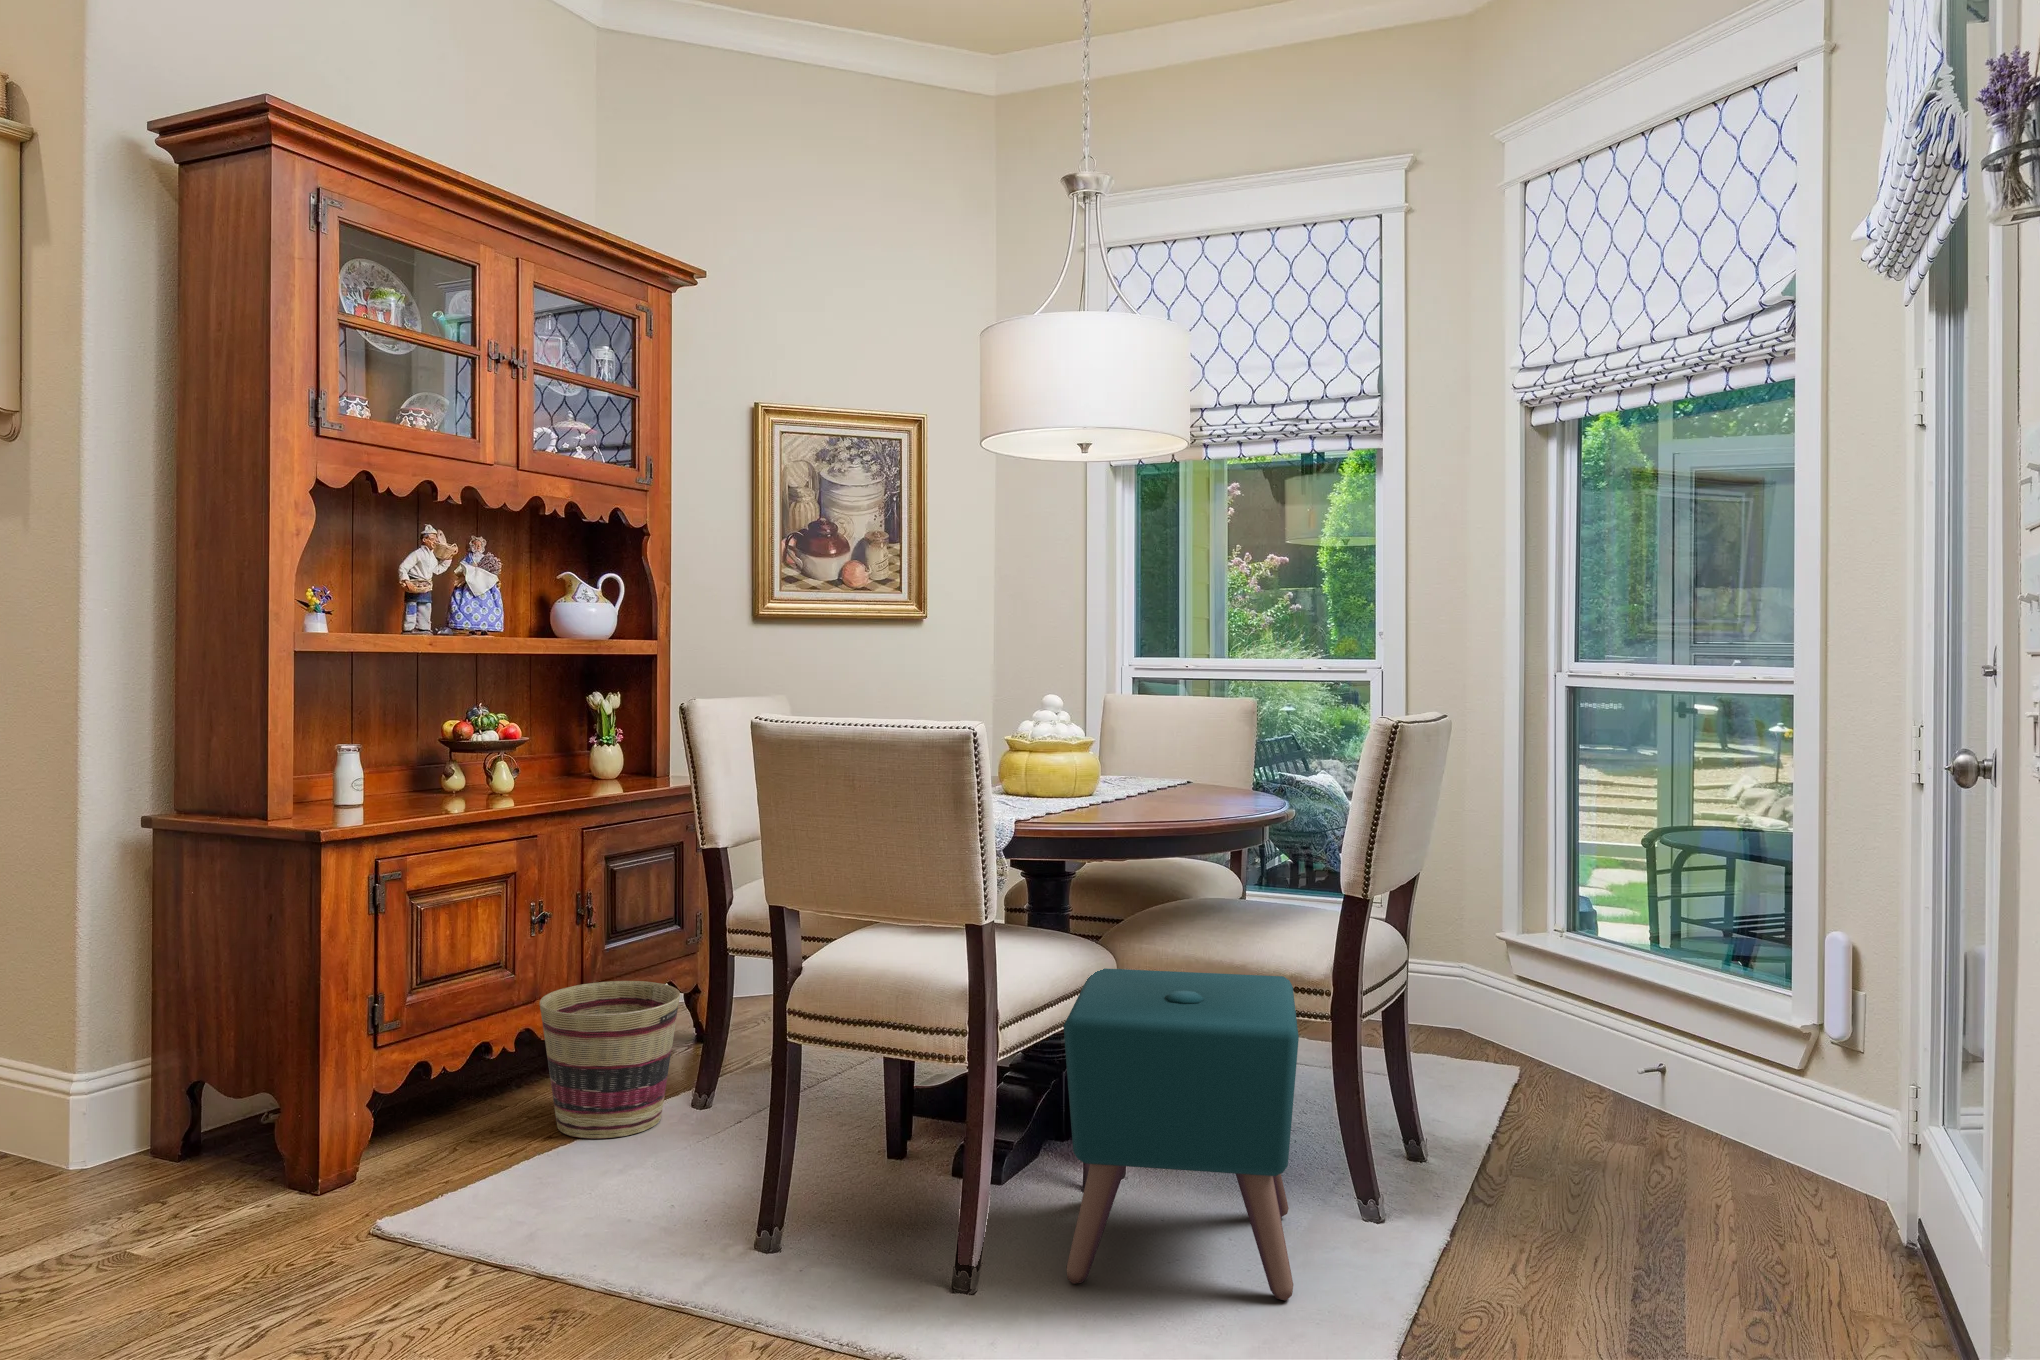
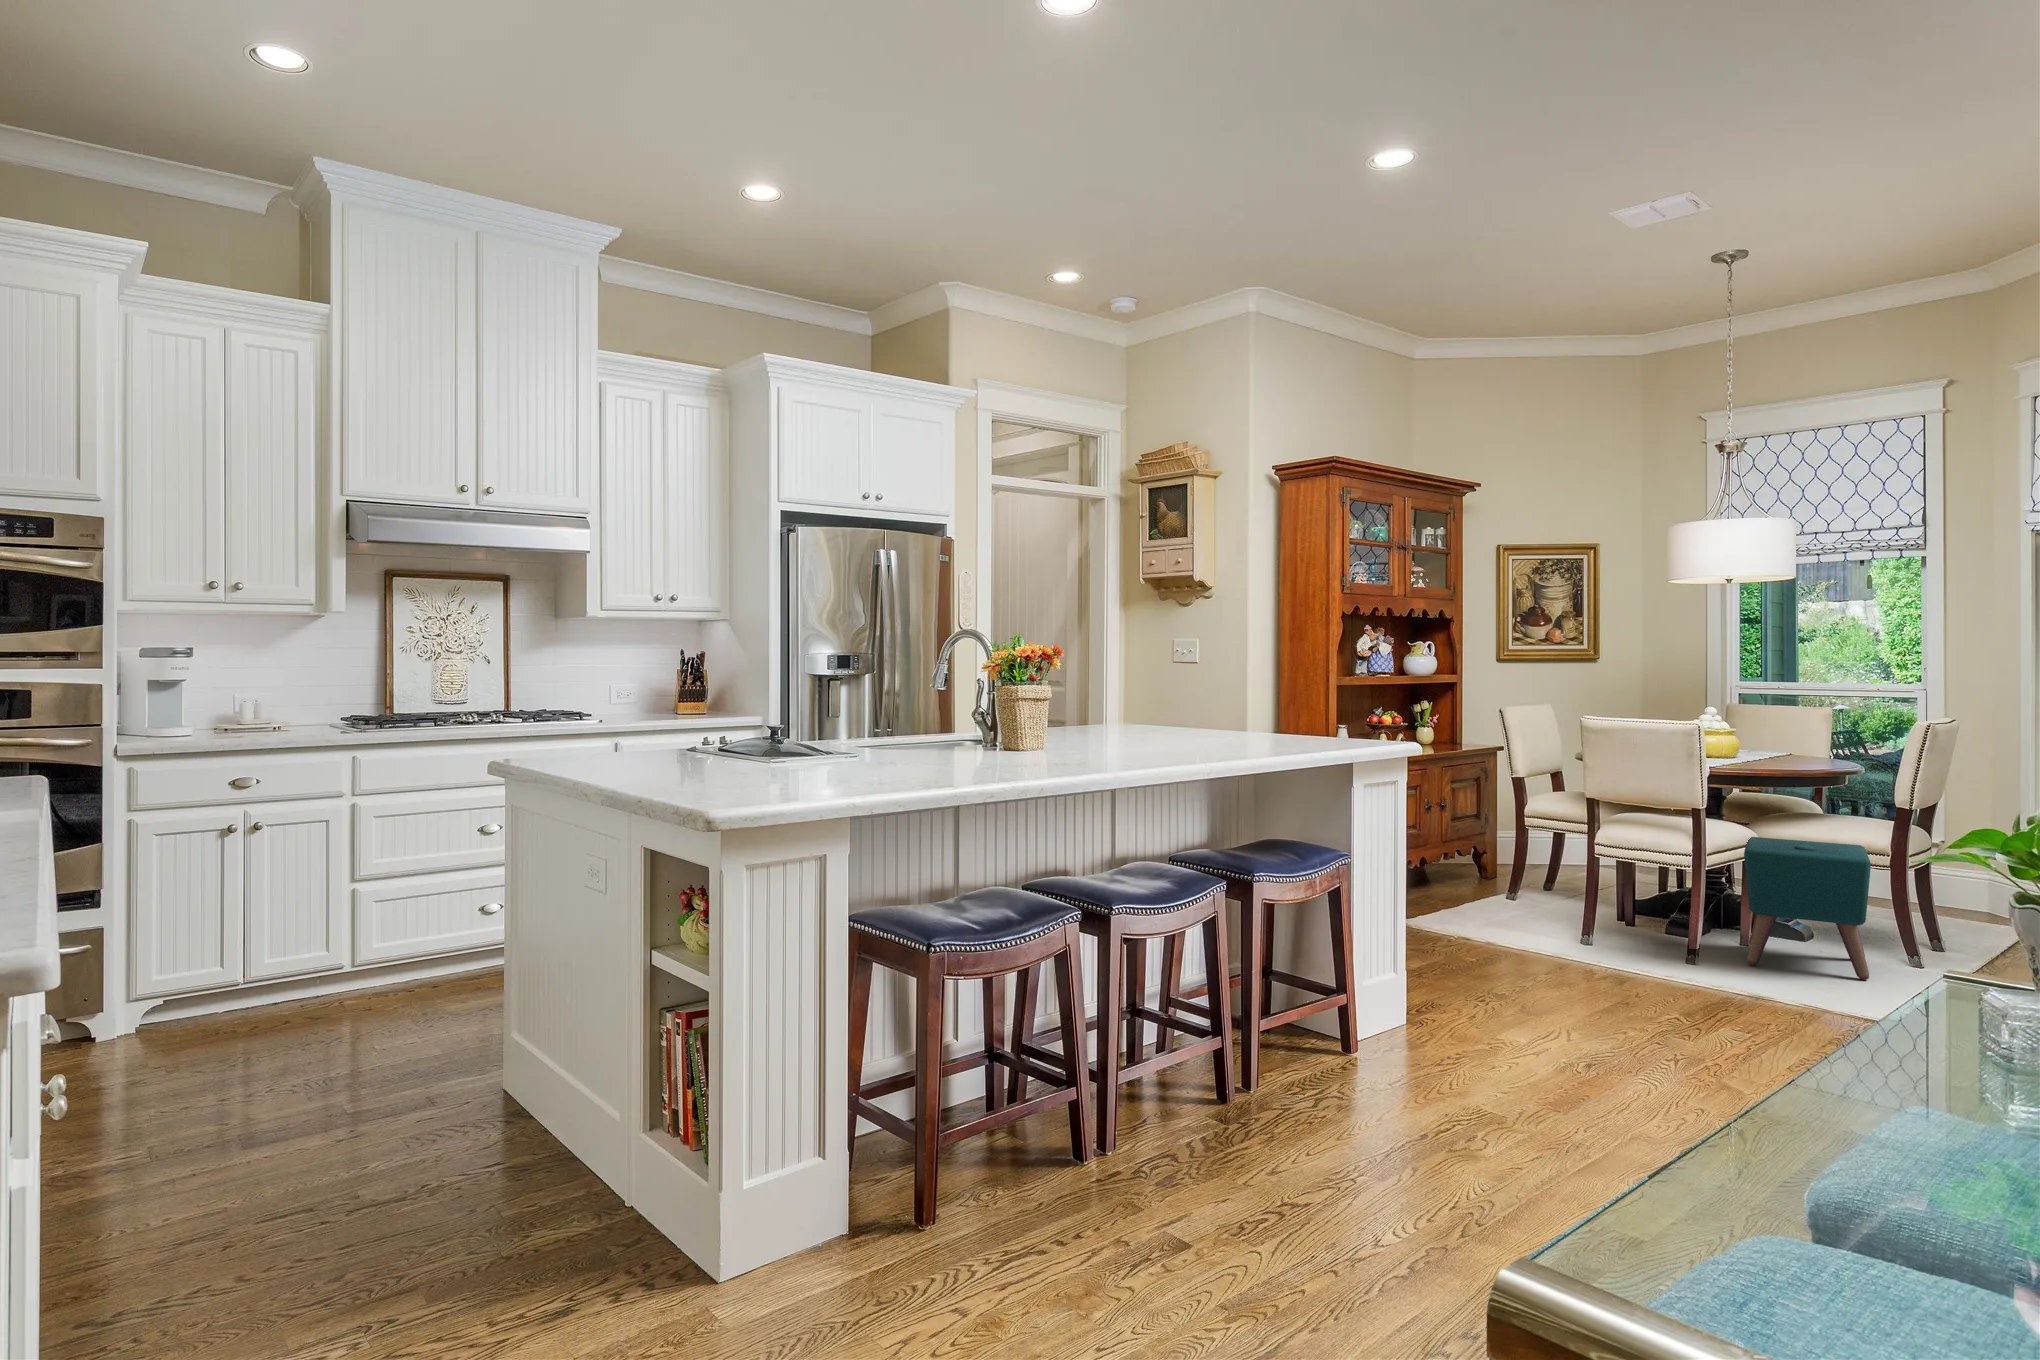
basket: present [540,981,680,1139] -> none [1440,839,1508,906]

